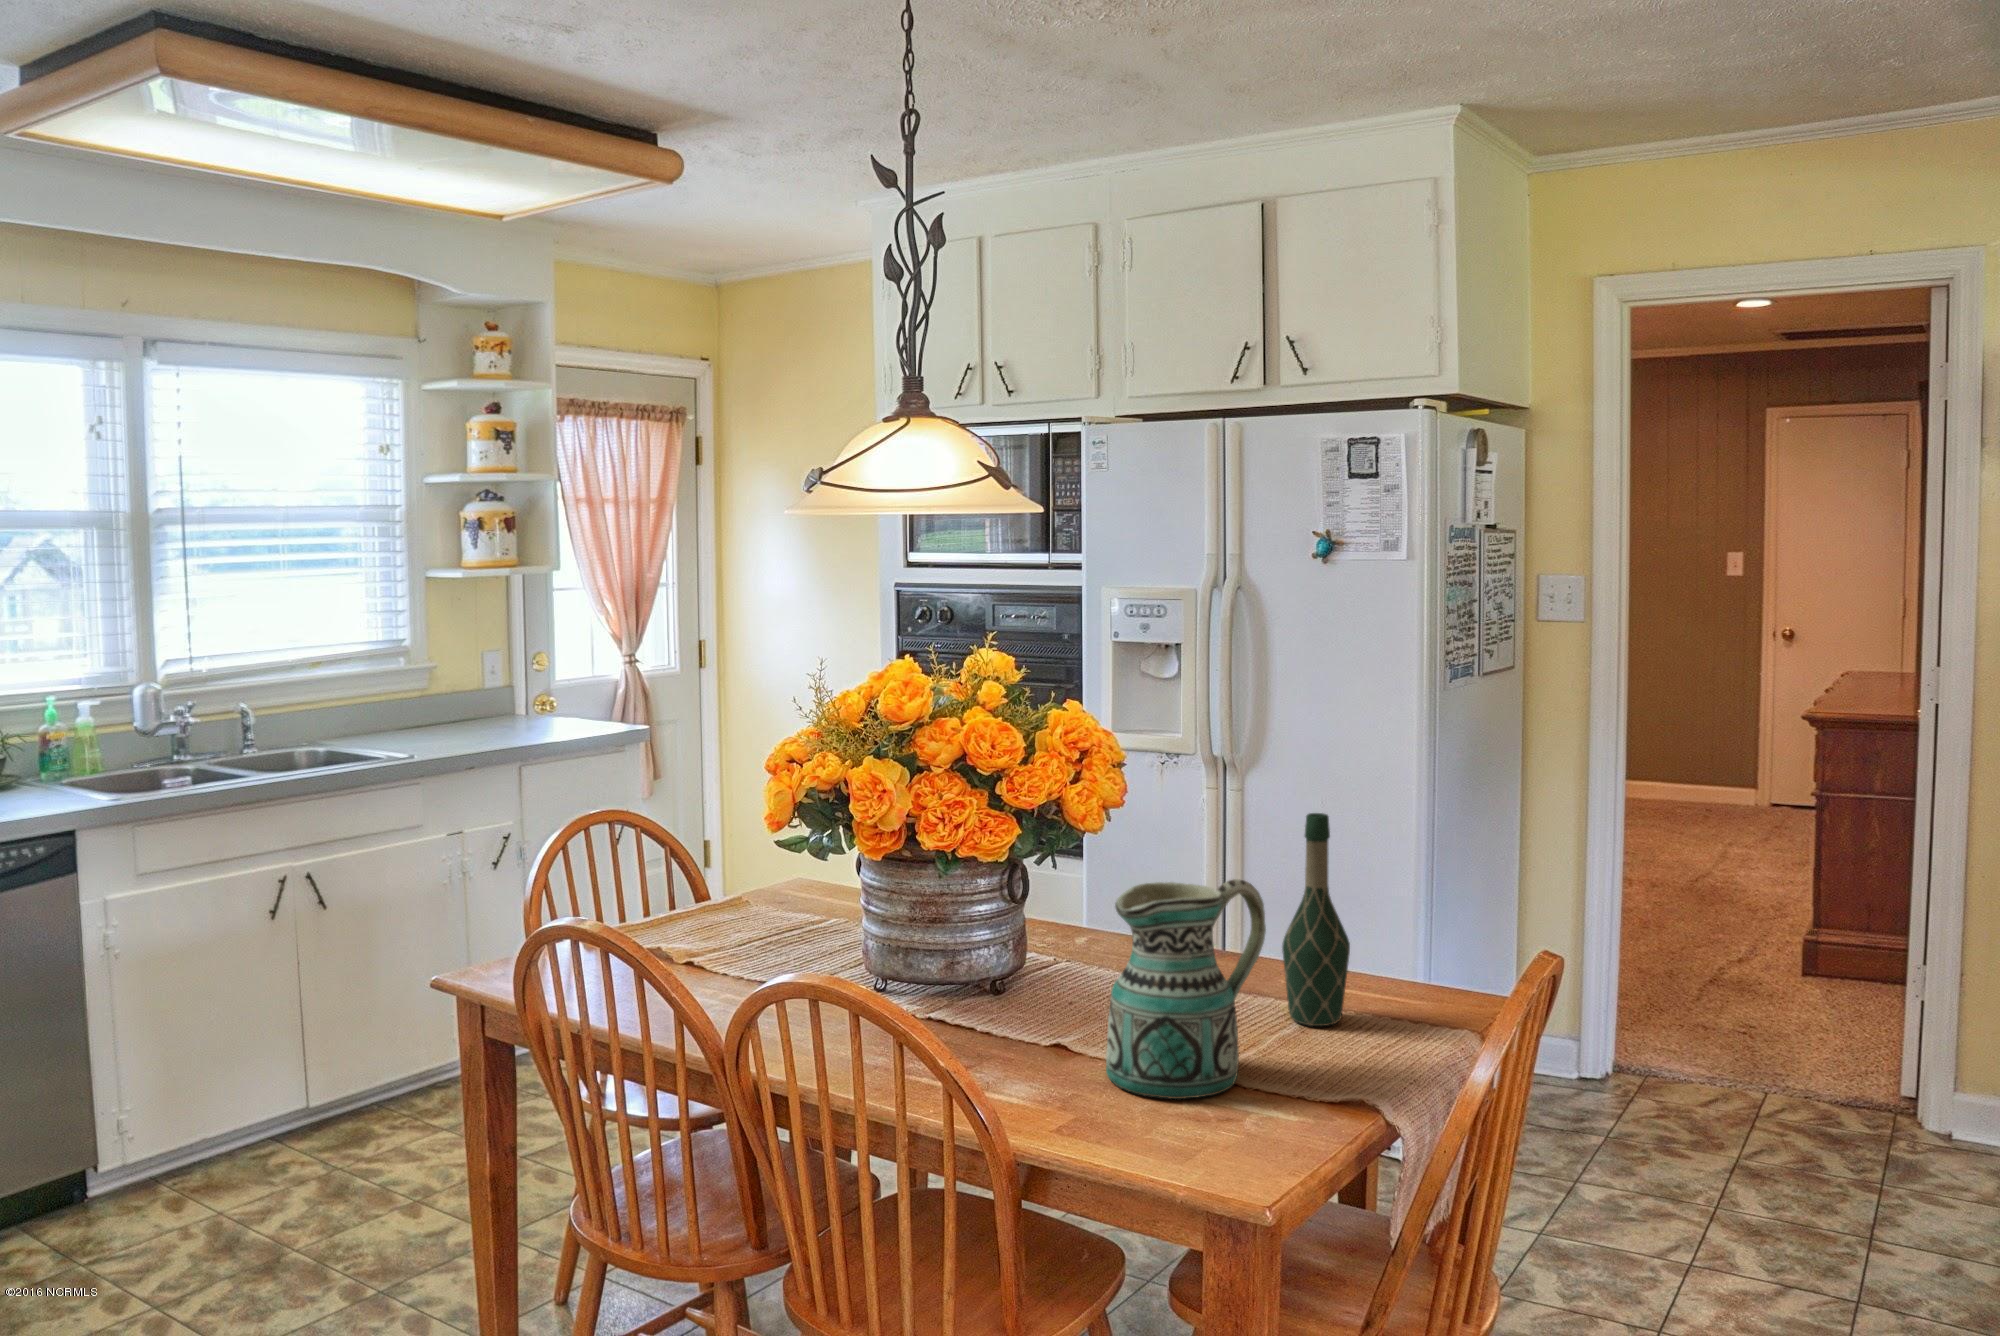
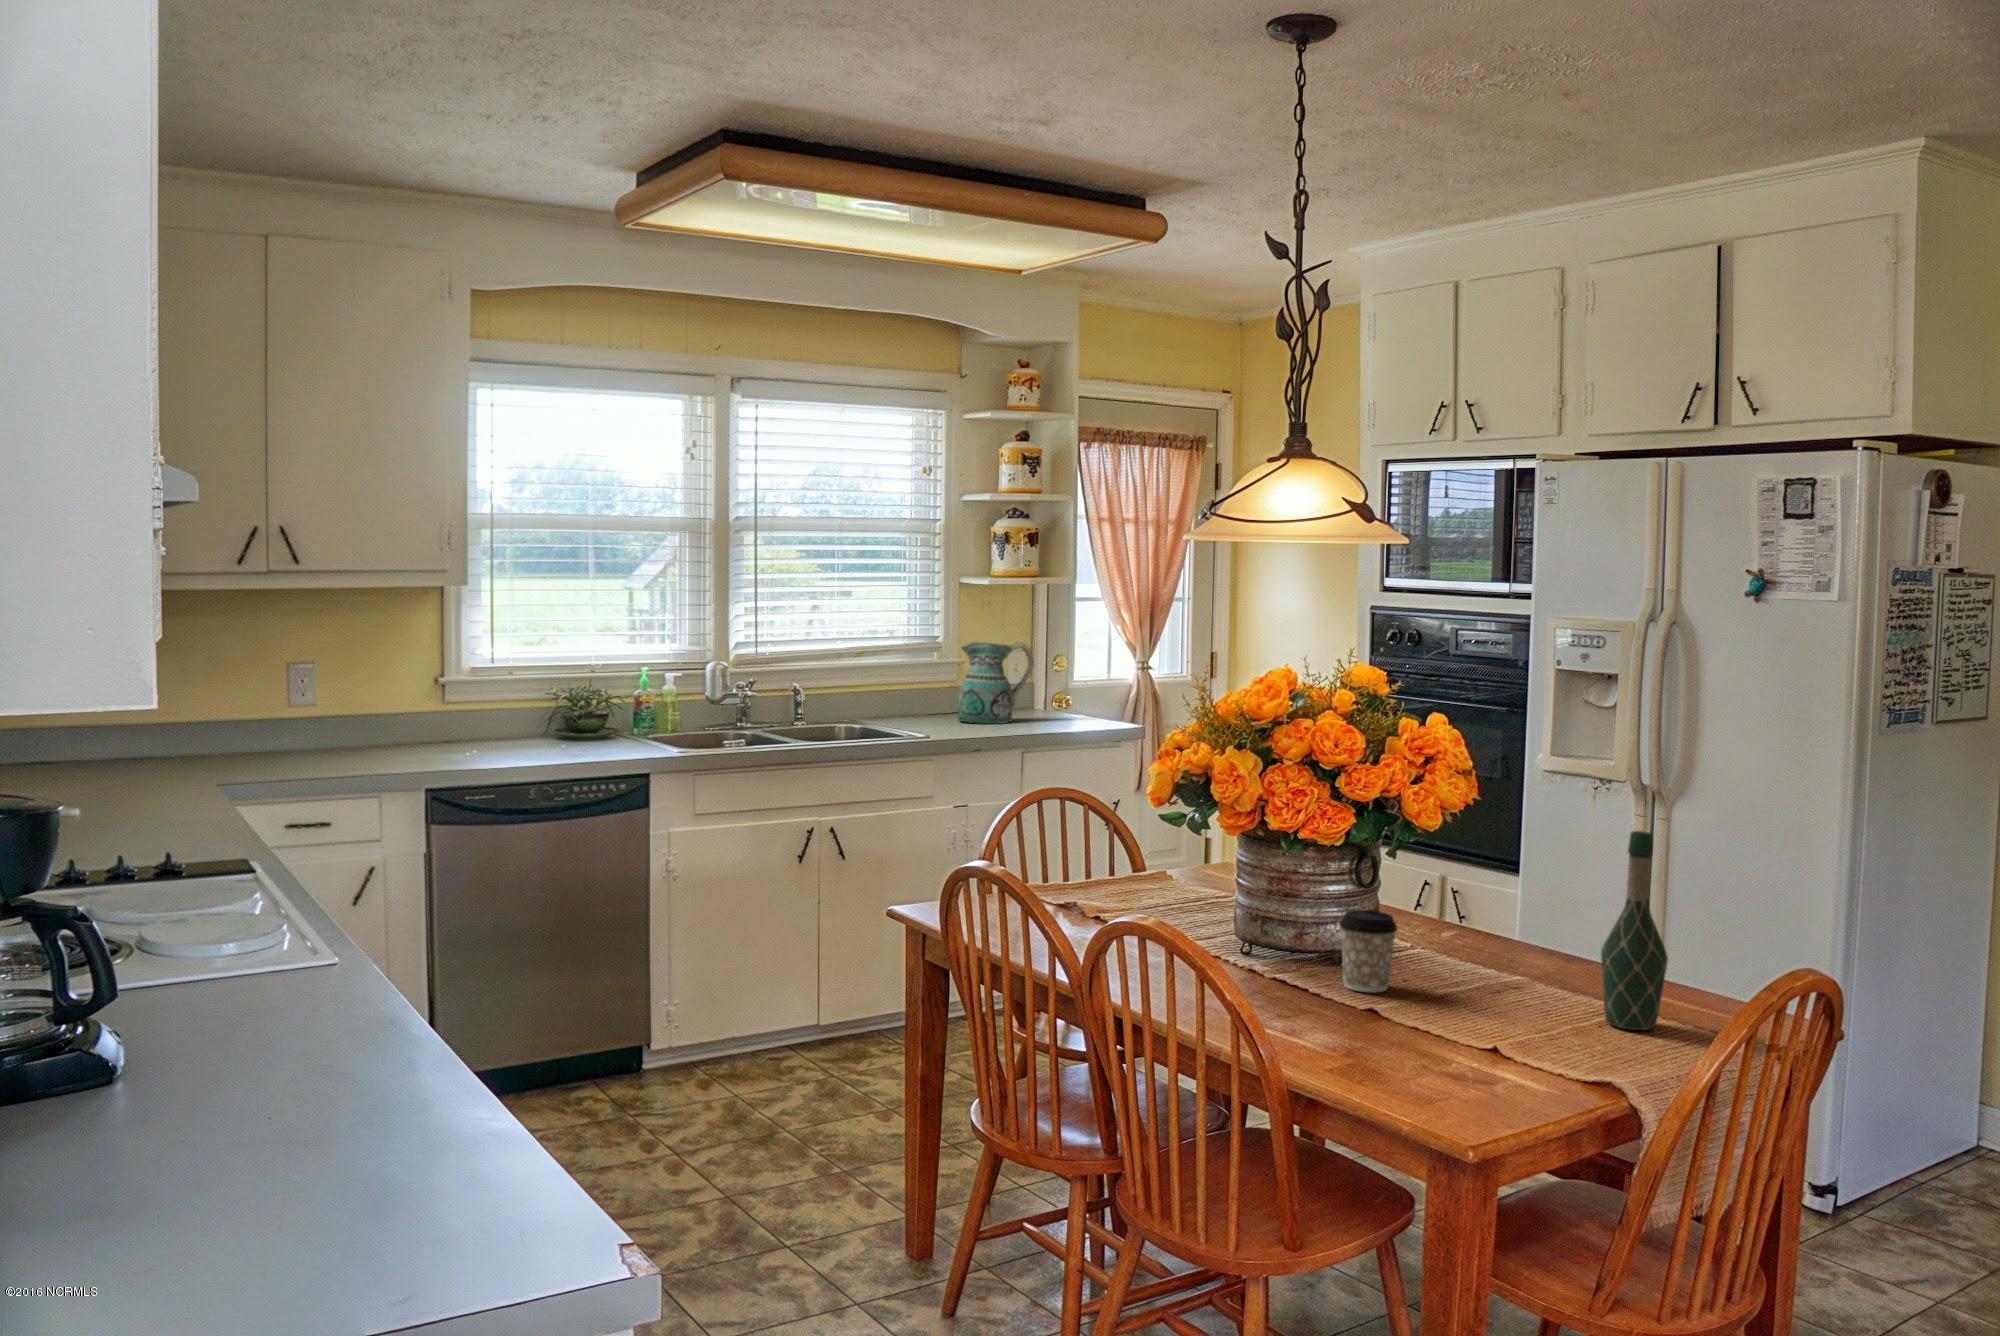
ceramic pitcher: present [1106,879,1266,1099] -> present [958,642,1034,724]
coffee cup: none [1000,927,1064,1021] -> present [1340,910,1397,992]

